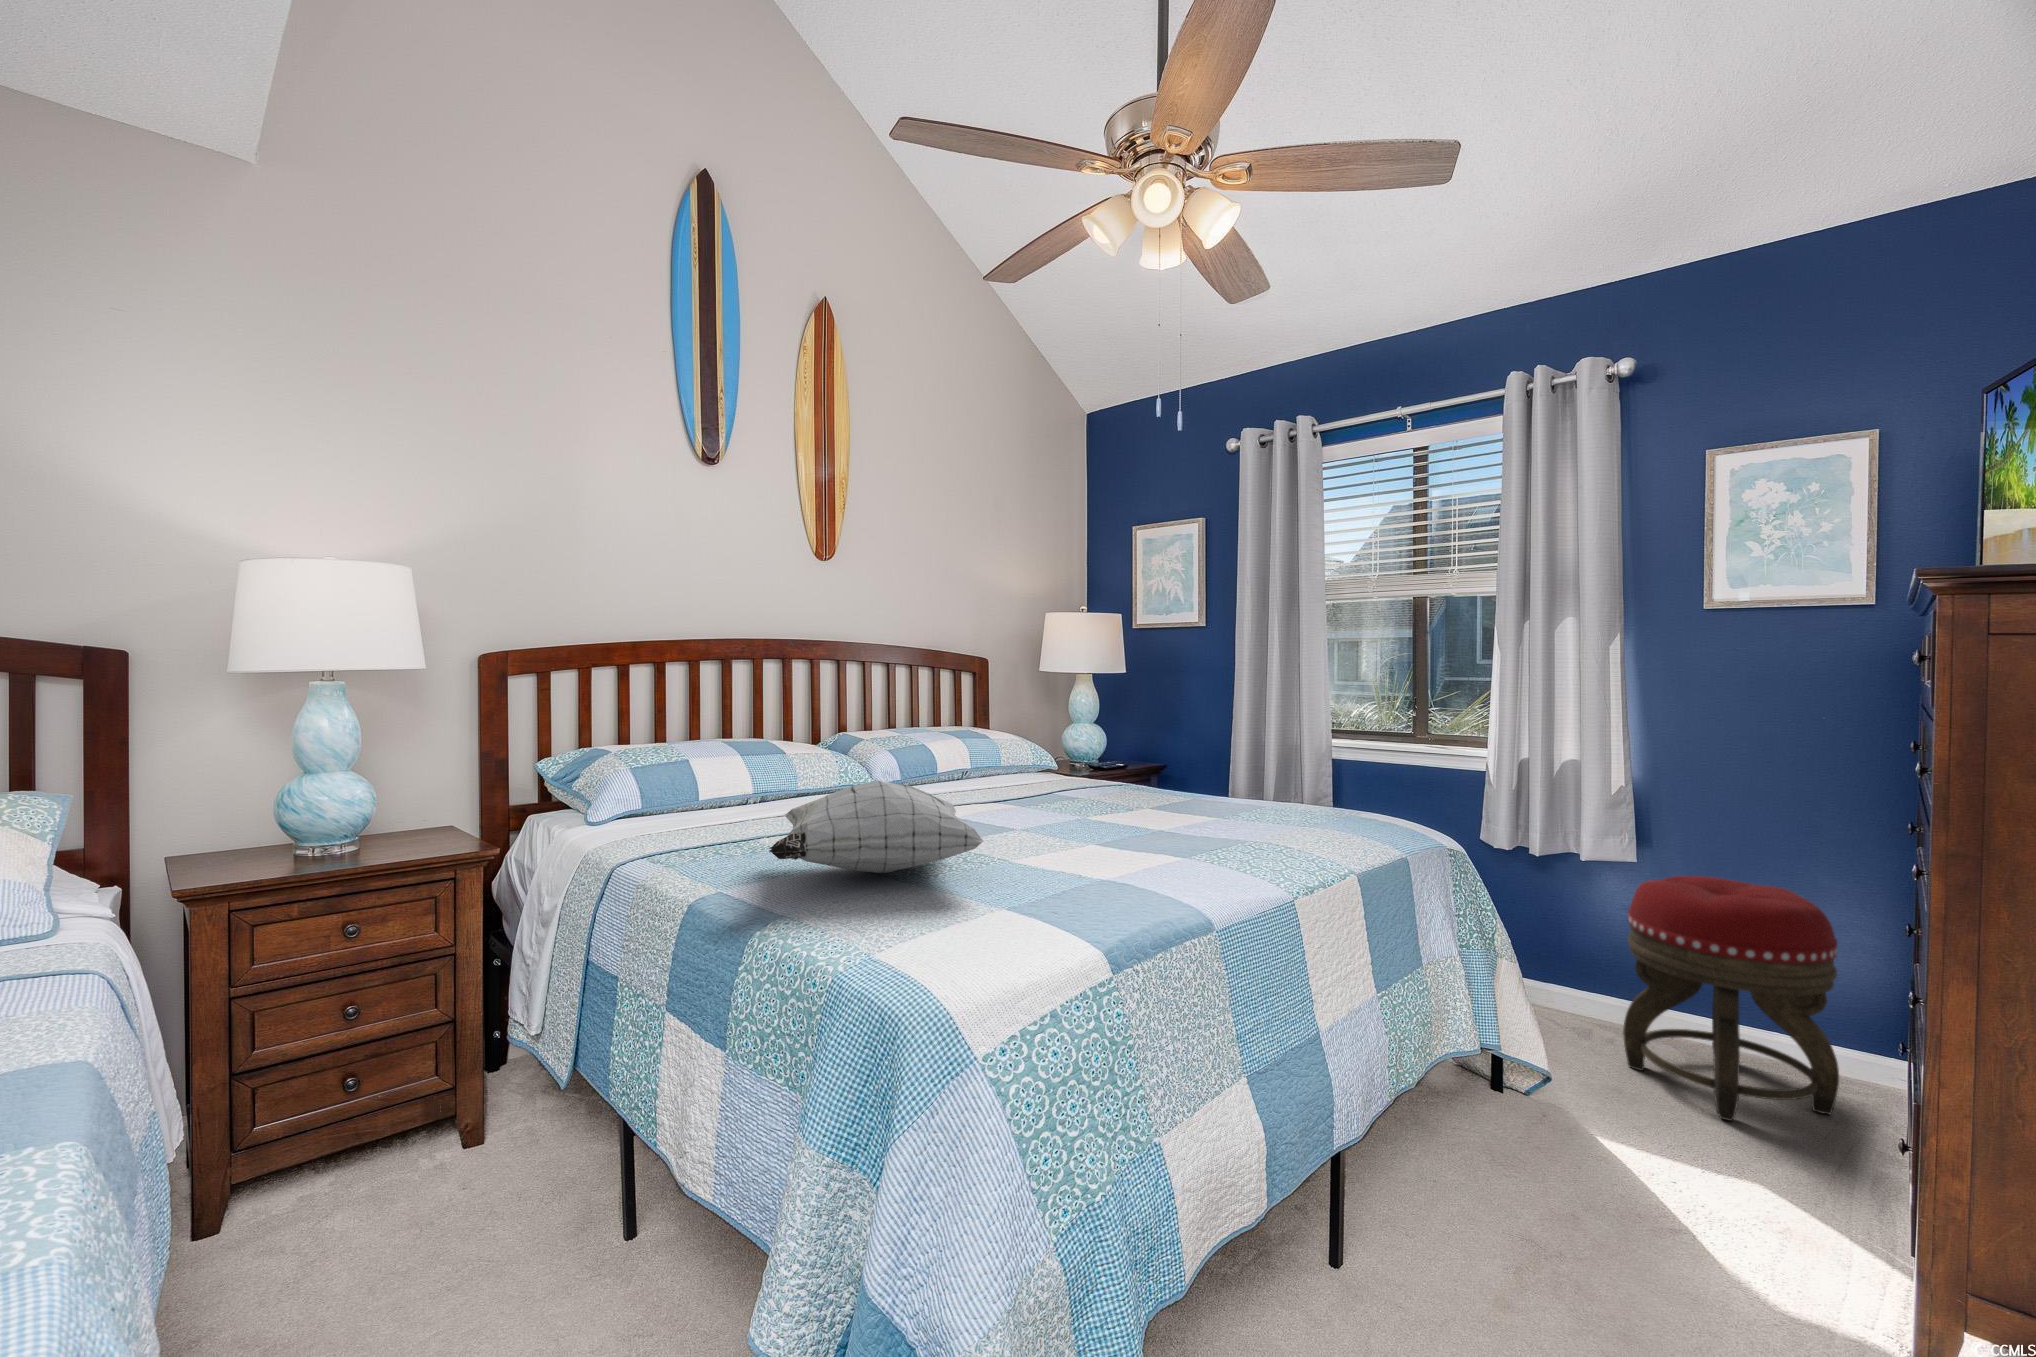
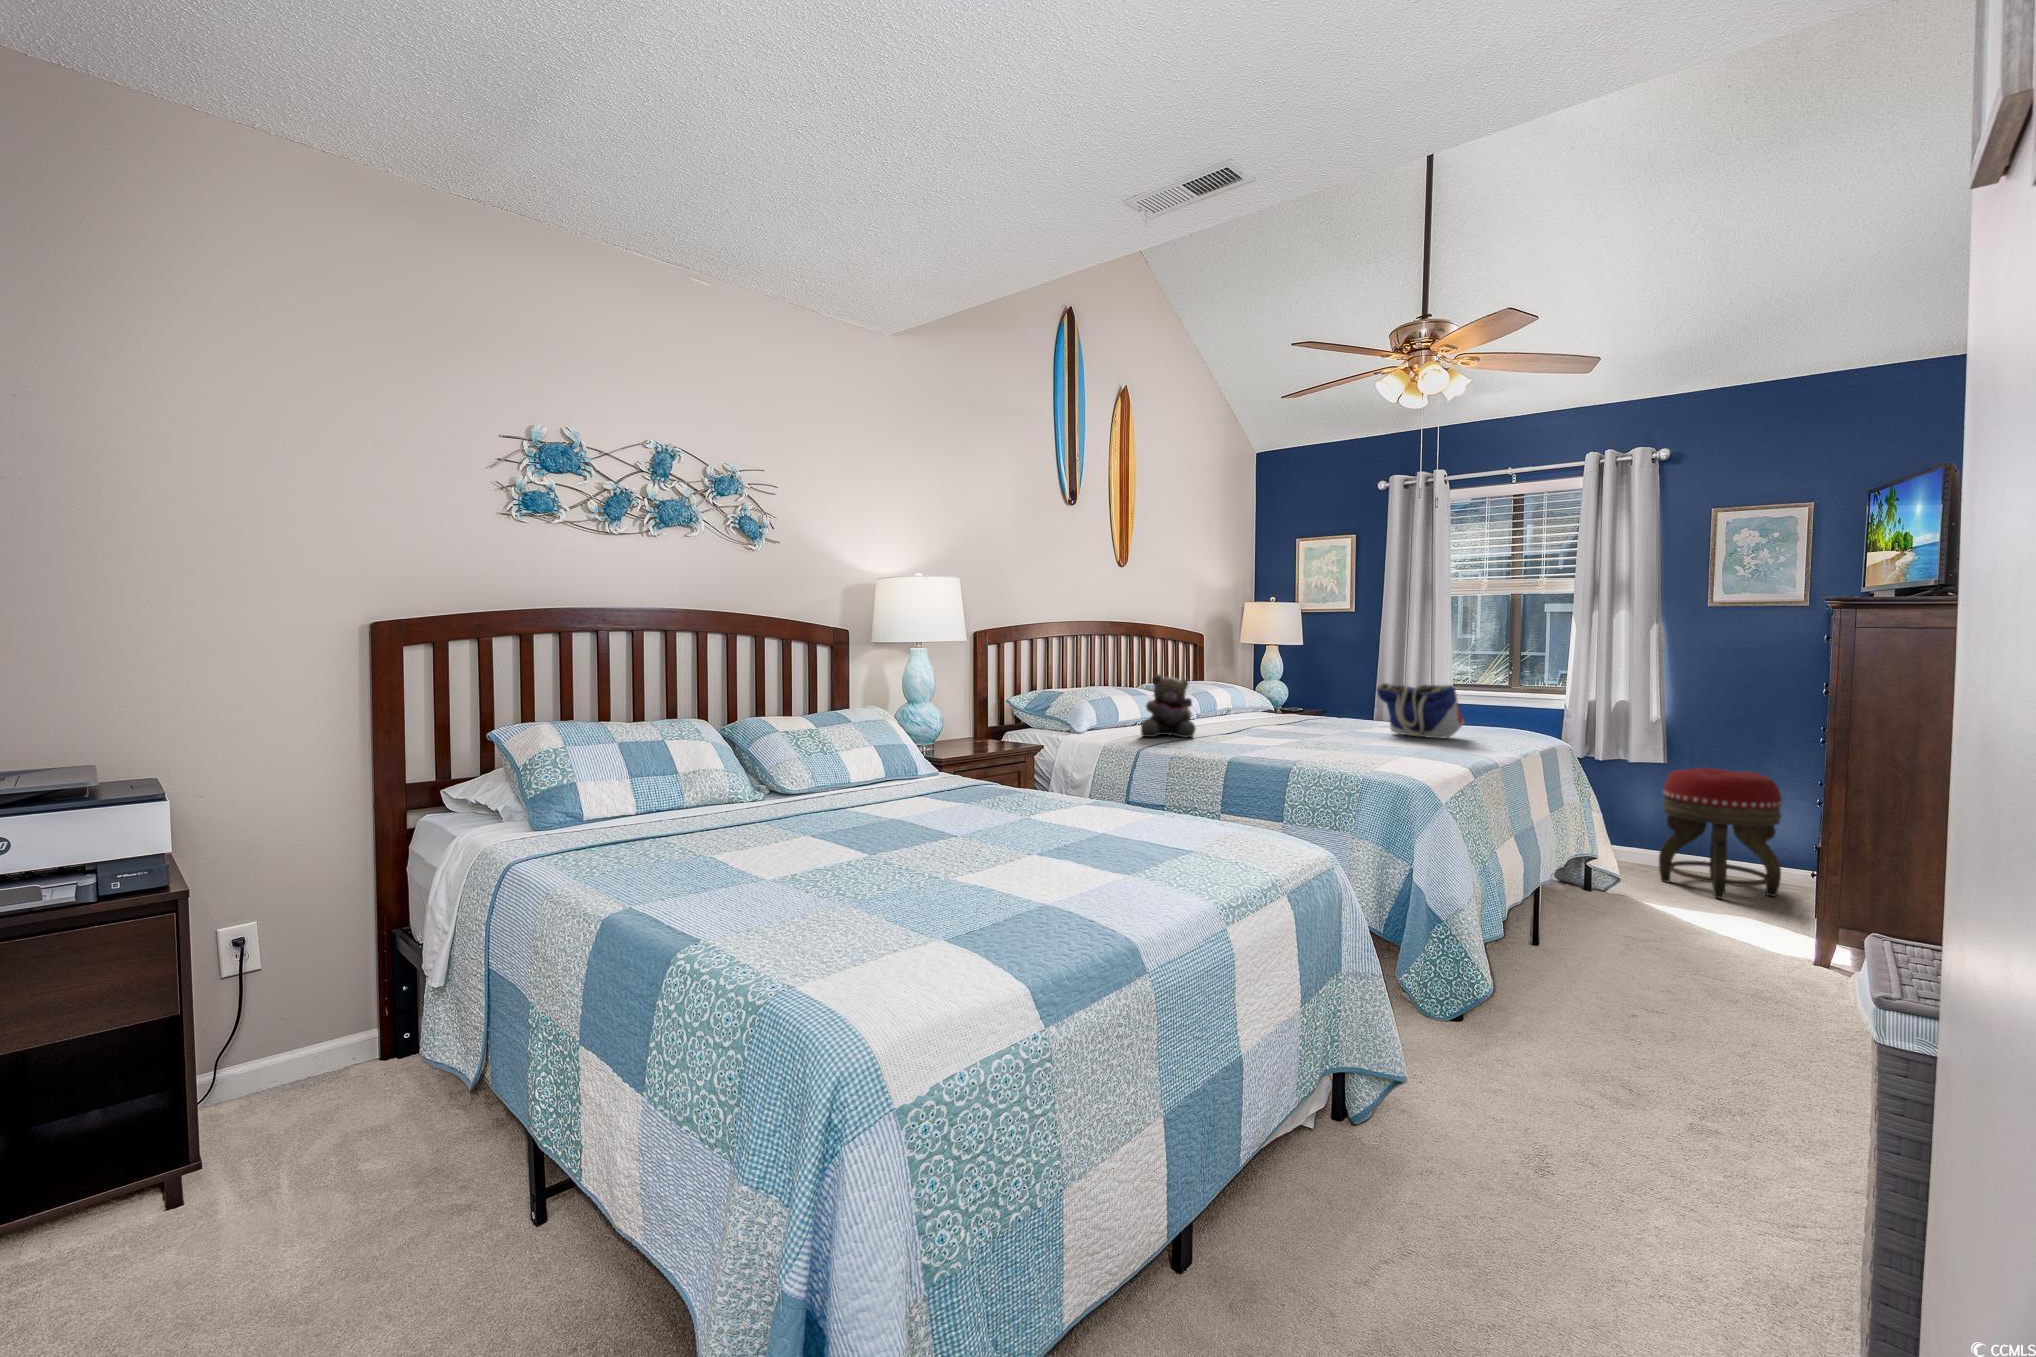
teddy bear: none [691,724,790,835] -> present [1141,674,1196,738]
tote bag: none [1105,738,1241,843] -> present [1377,683,1464,738]
pillow: present [769,781,984,873] -> none [1228,700,1368,749]

